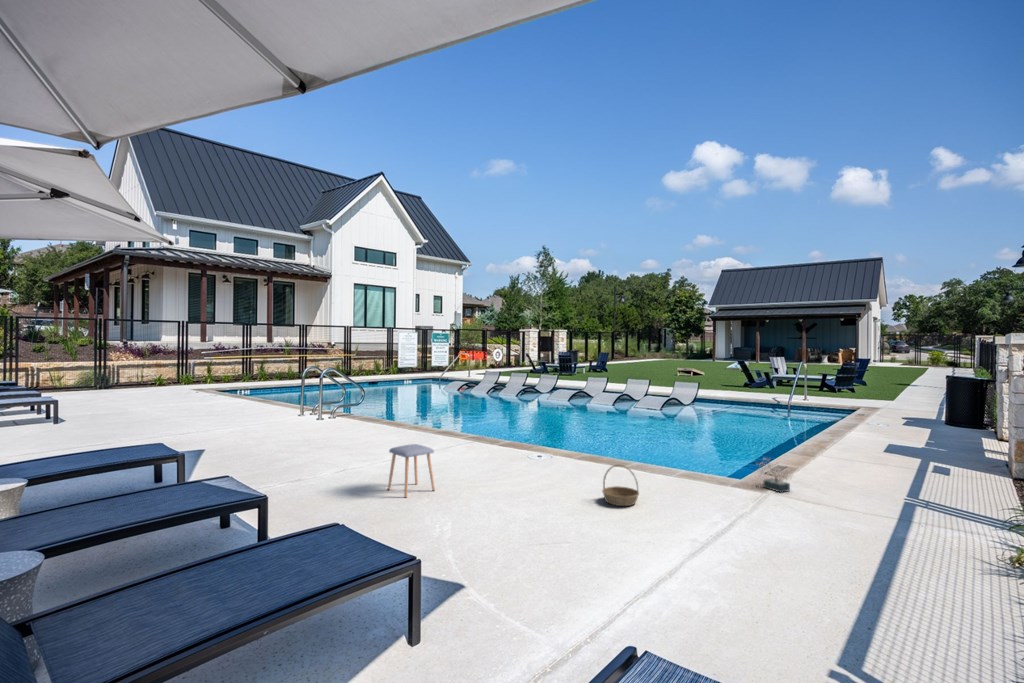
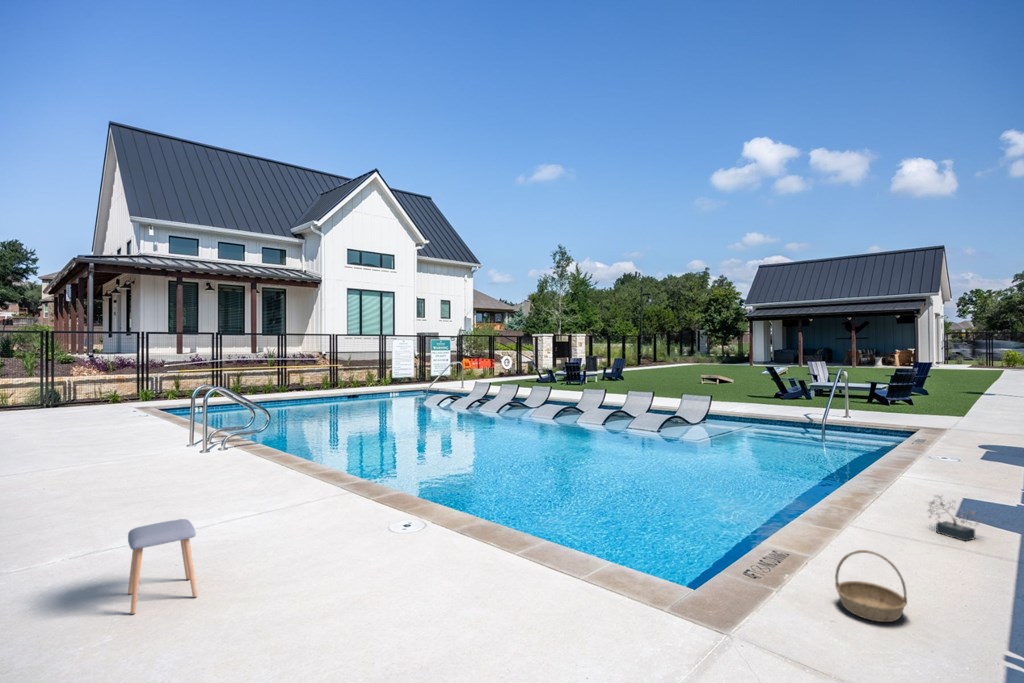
decorative plant: present [759,459,790,492] -> present [928,495,978,541]
basket: present [602,465,639,506] -> present [835,550,907,622]

